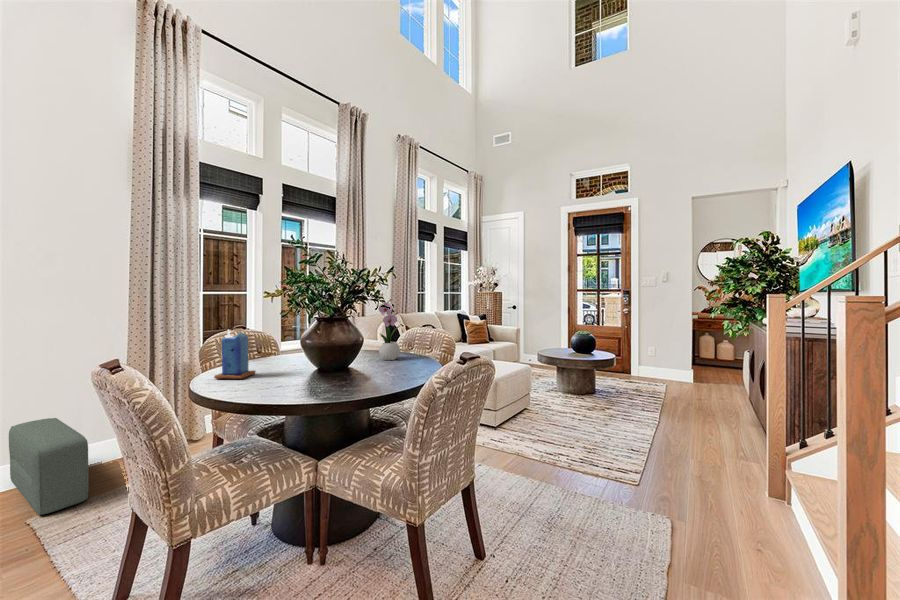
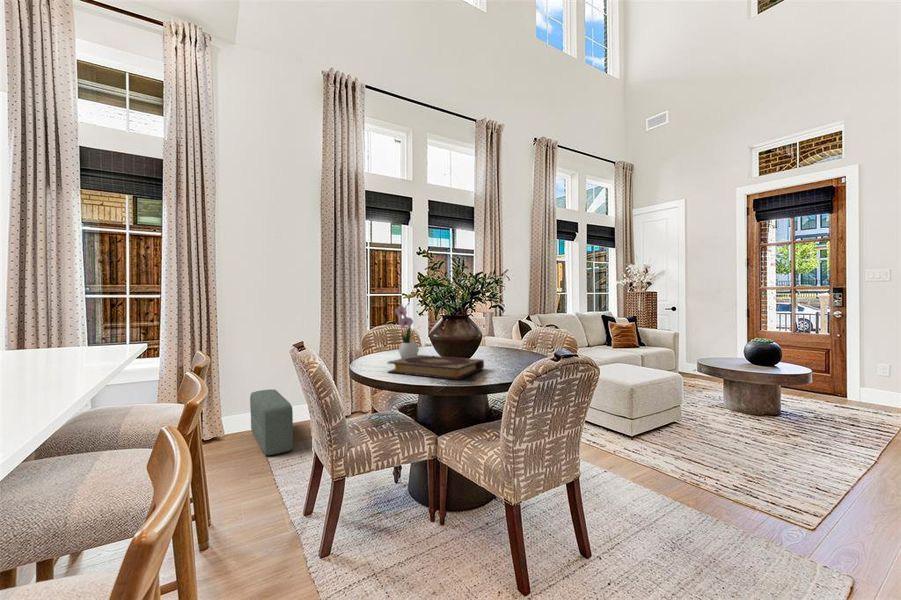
flower arrangement: present [378,294,401,360] -> present [395,298,419,358]
candle: present [214,330,256,379] -> none [366,327,396,366]
book: none [248,362,370,390] -> present [388,355,484,380]

